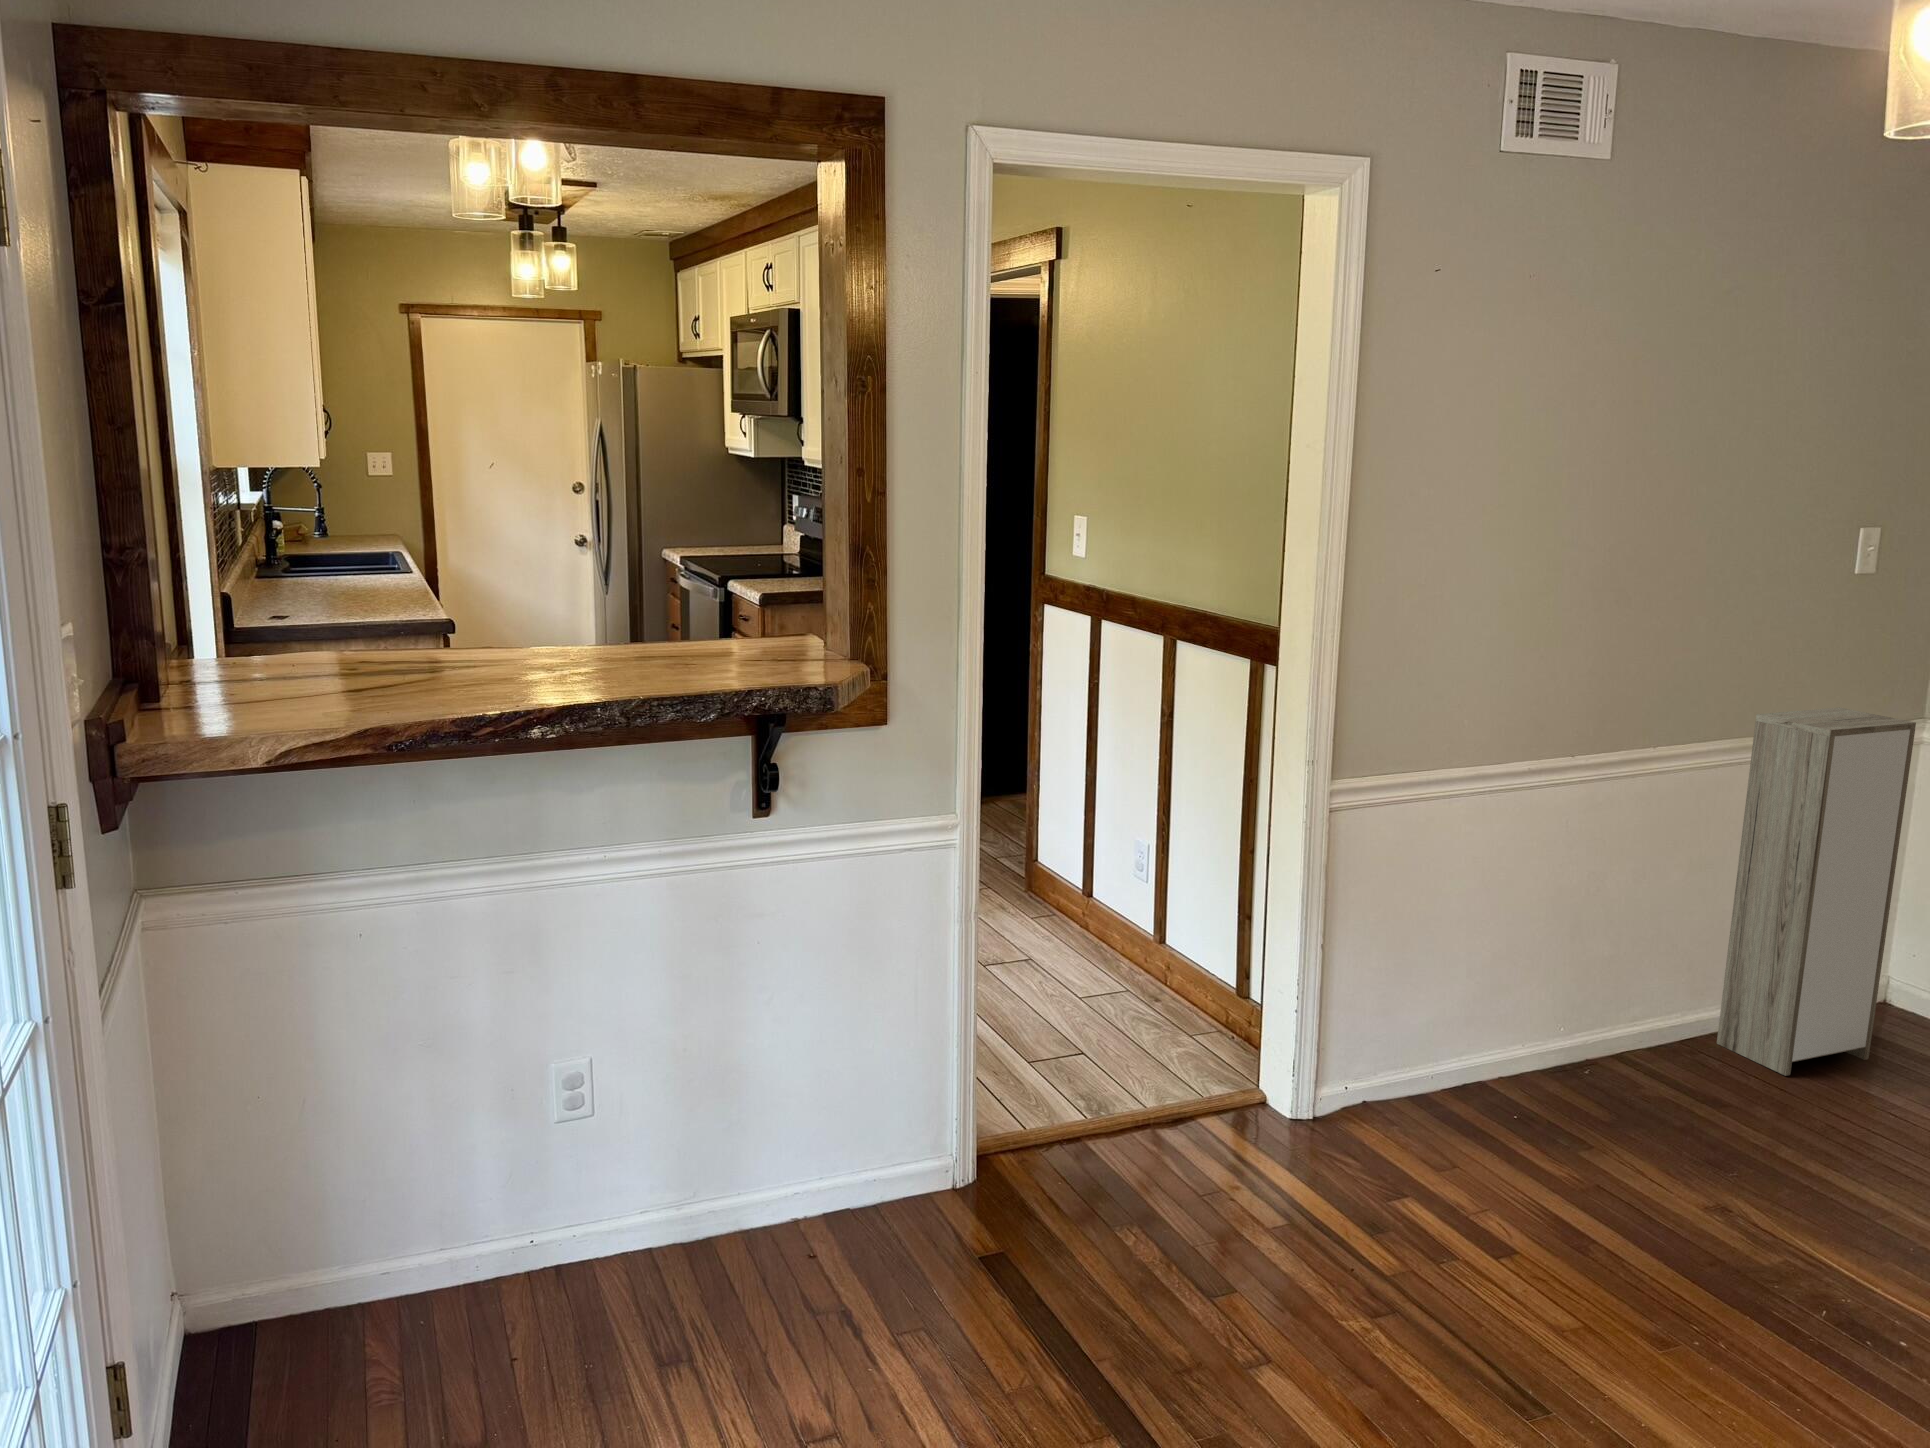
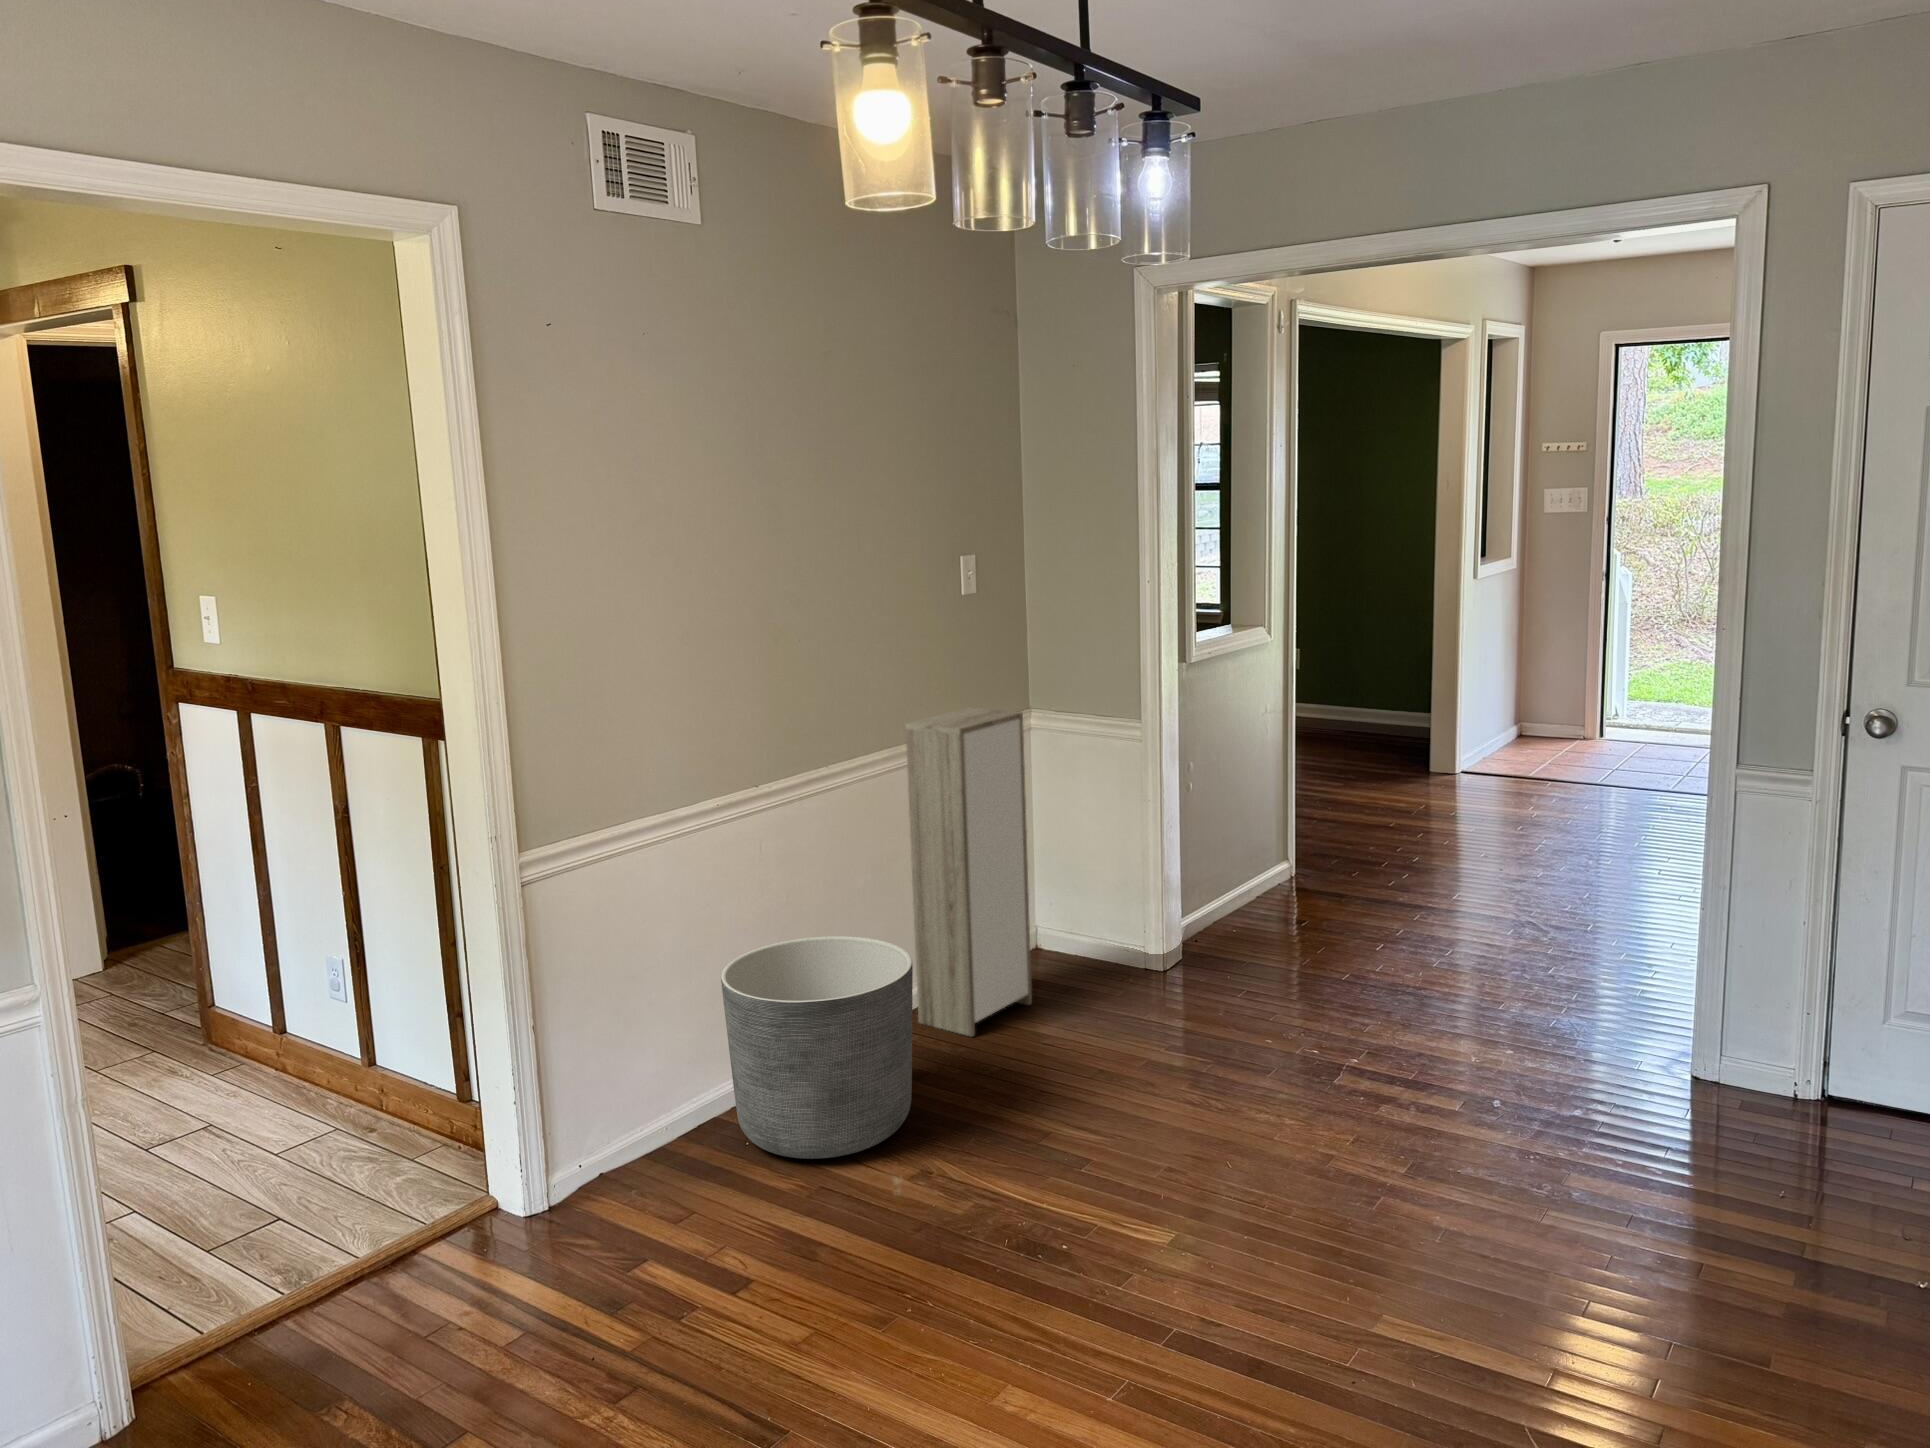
planter: none [1507,921,1738,1160] -> present [721,936,913,1159]

